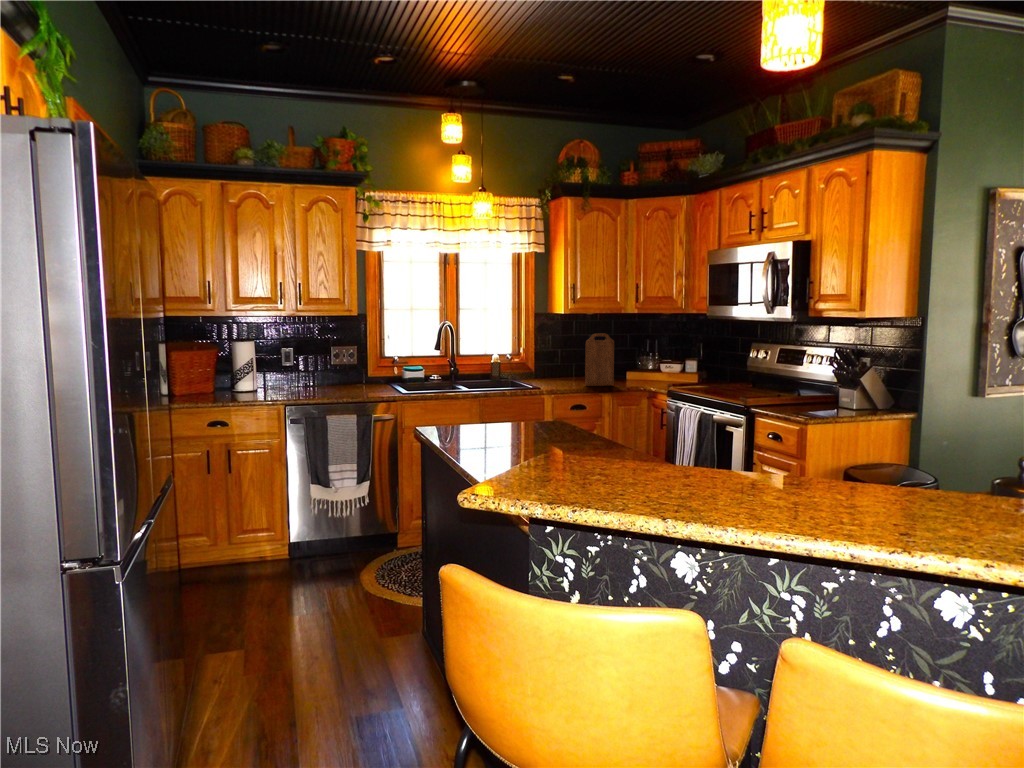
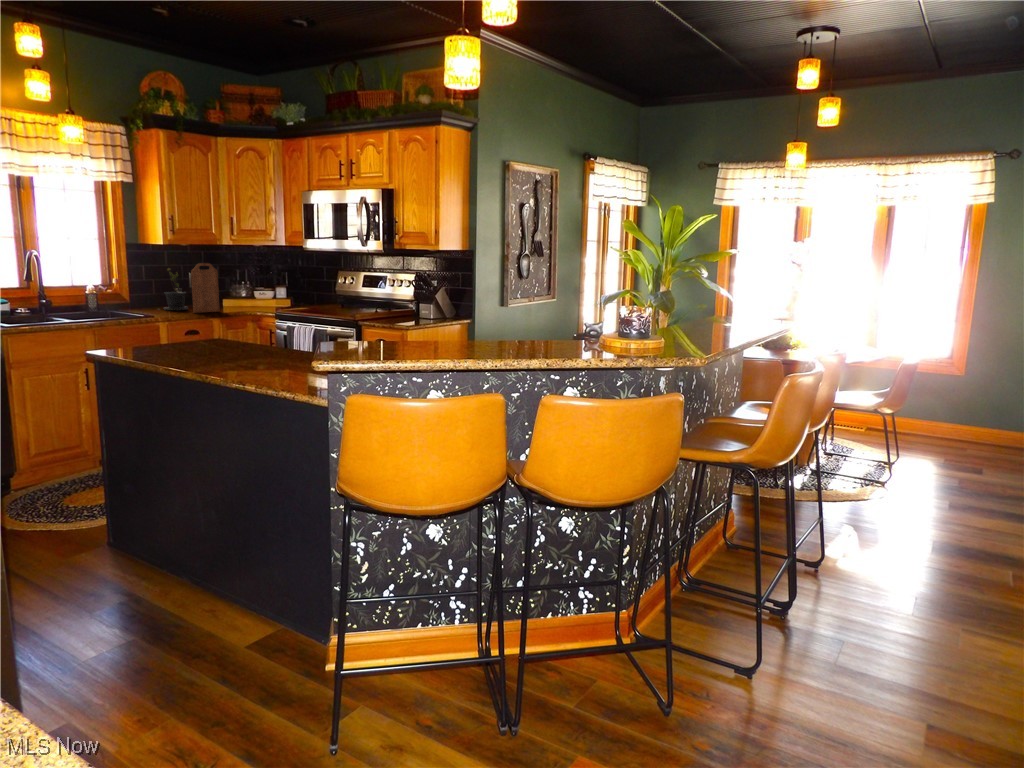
potted plant: none [556,338,586,382] -> present [164,269,188,310]

